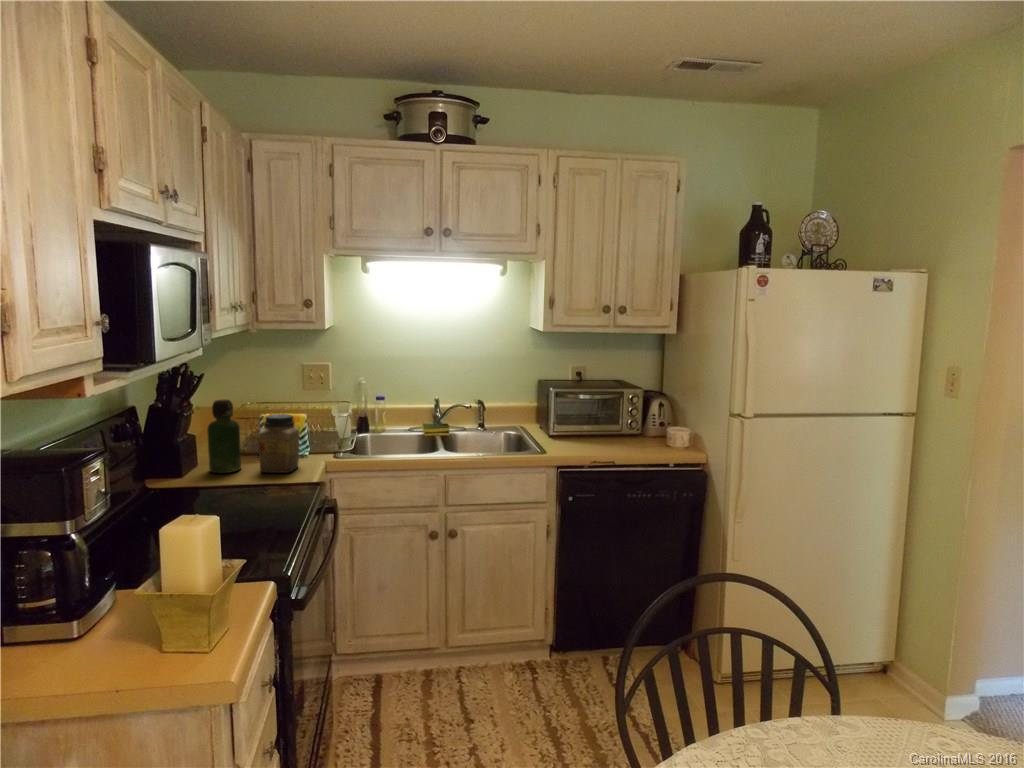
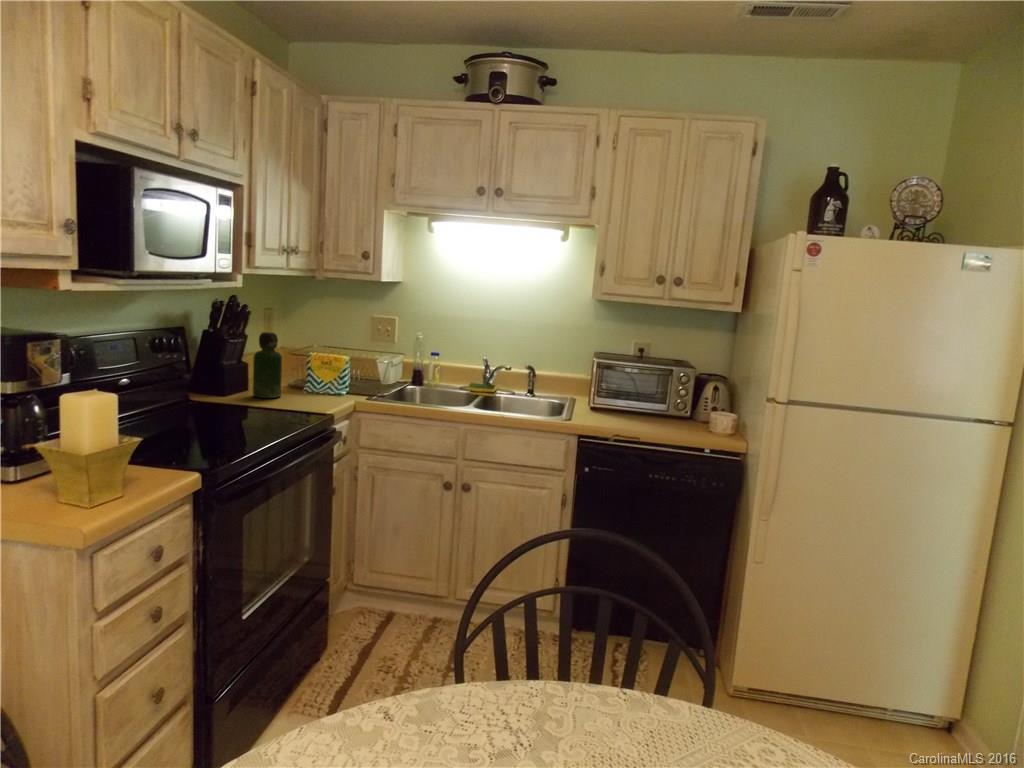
jar: present [259,414,299,473] -> none [292,351,332,404]

